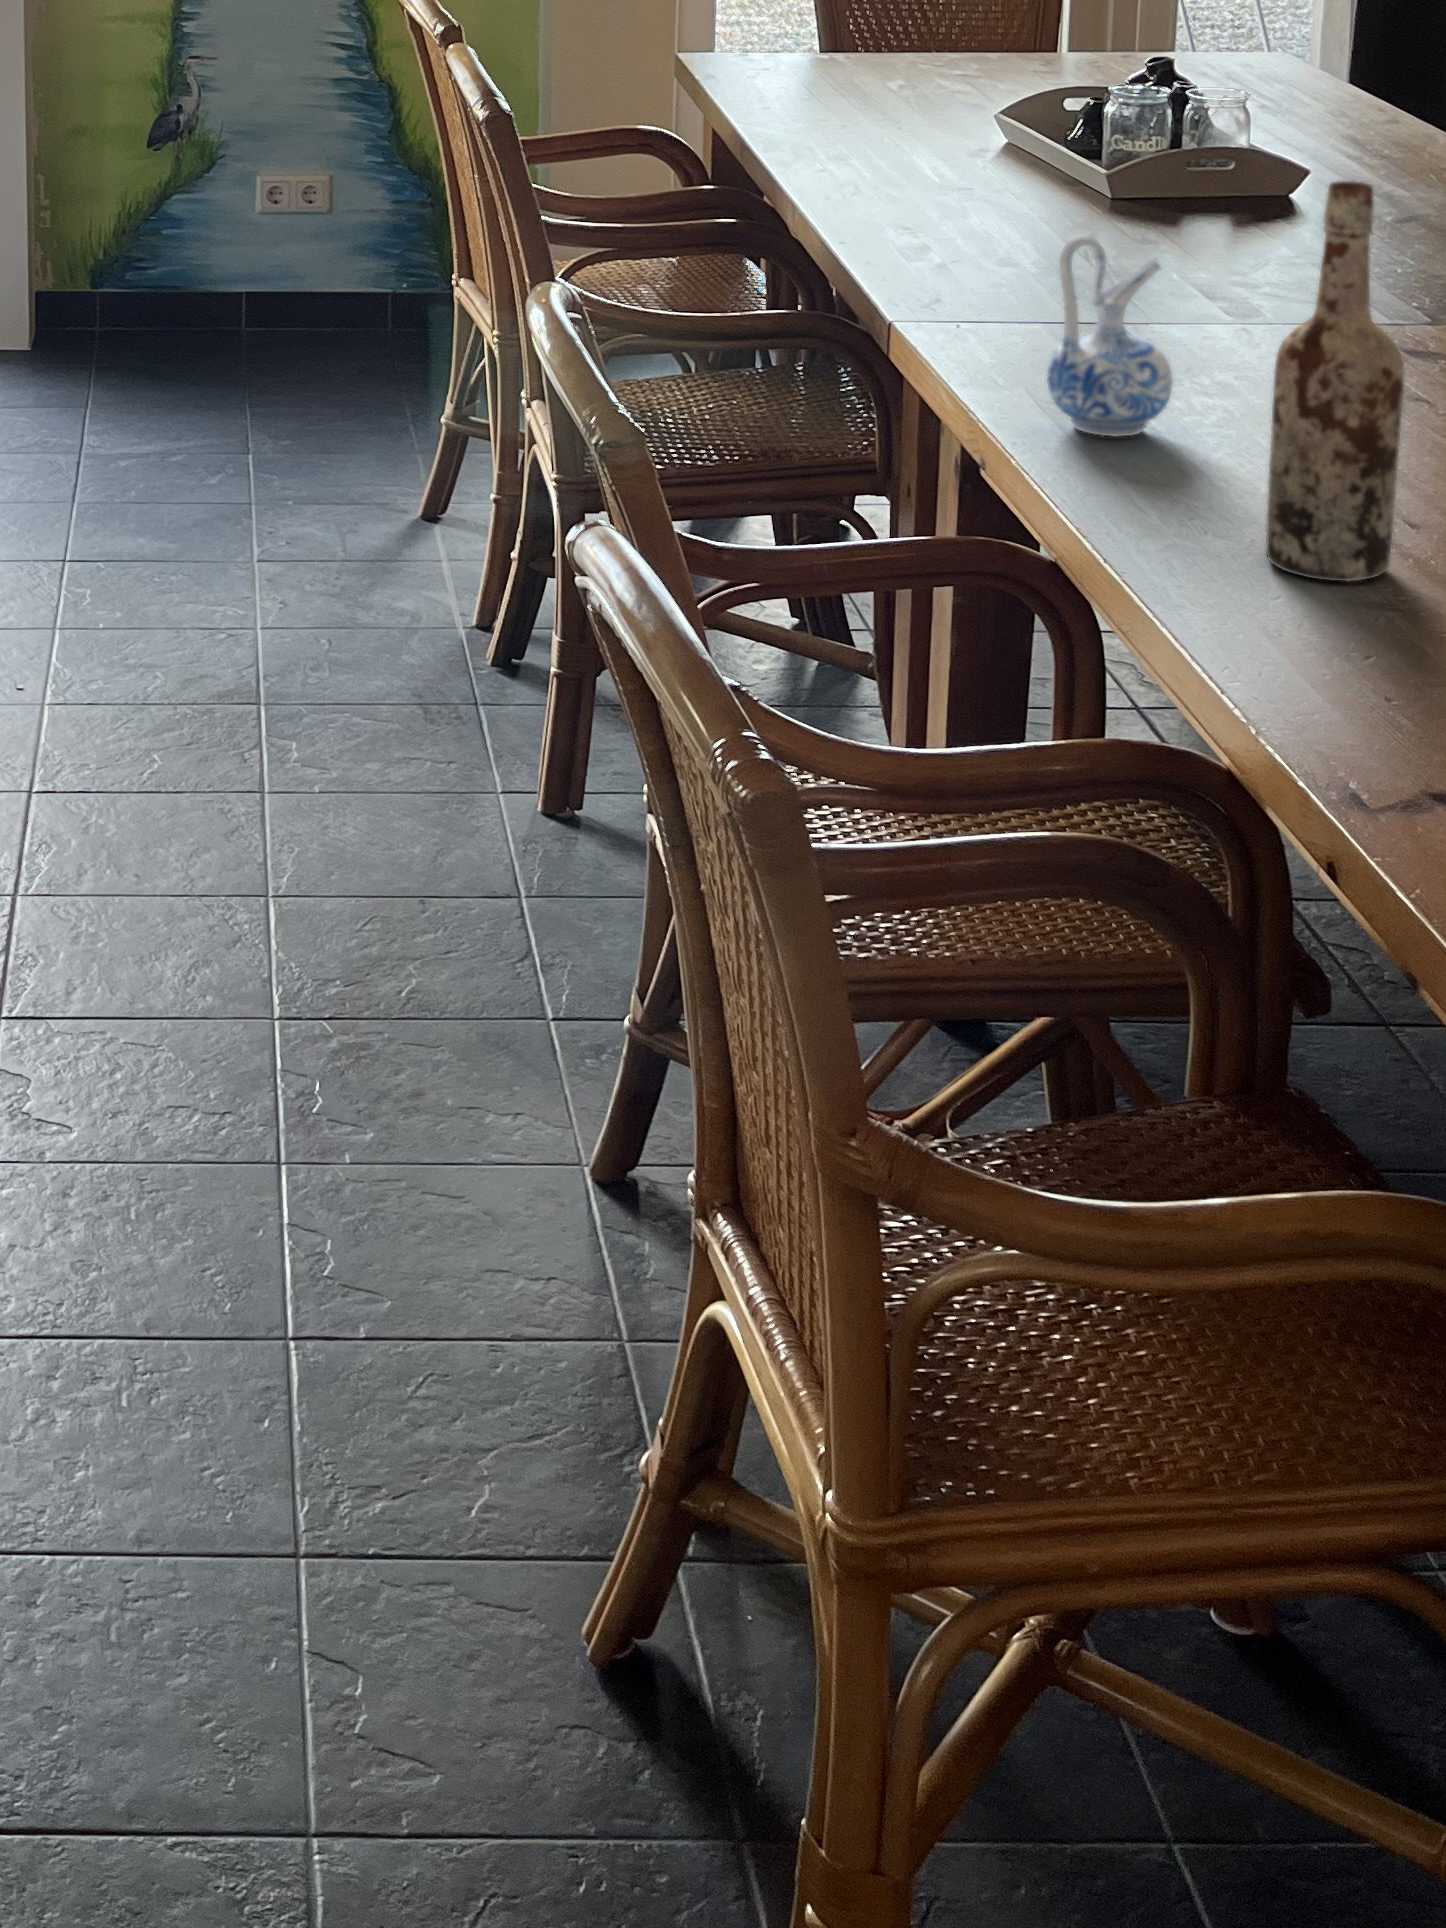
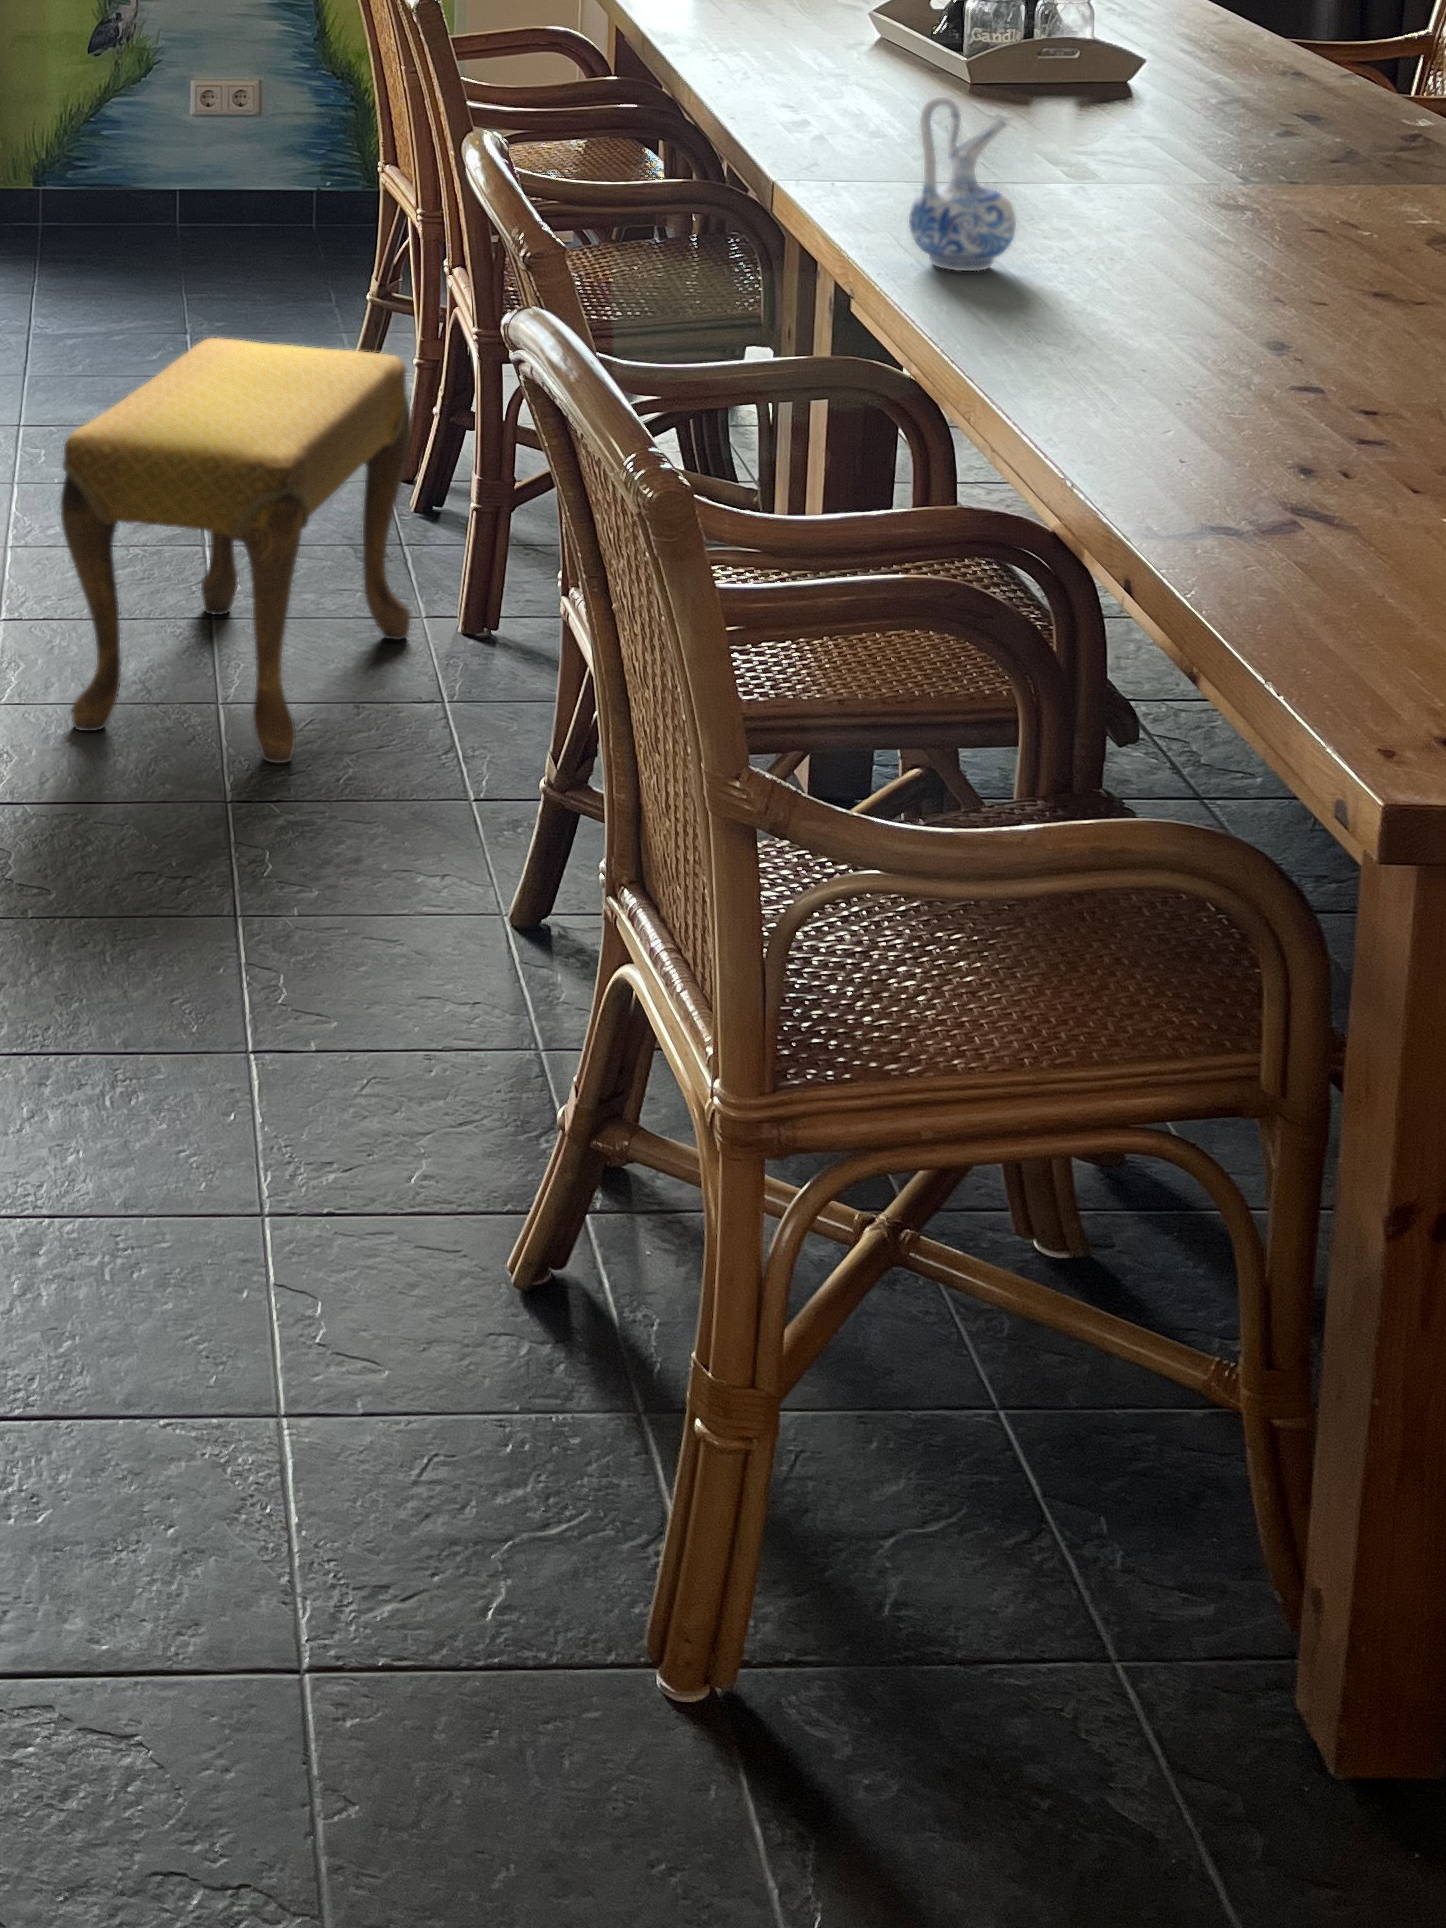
wine bottle: present [1266,181,1404,581] -> none [1090,40,1206,379]
footstool: none [88,484,484,974] -> present [61,338,412,763]

